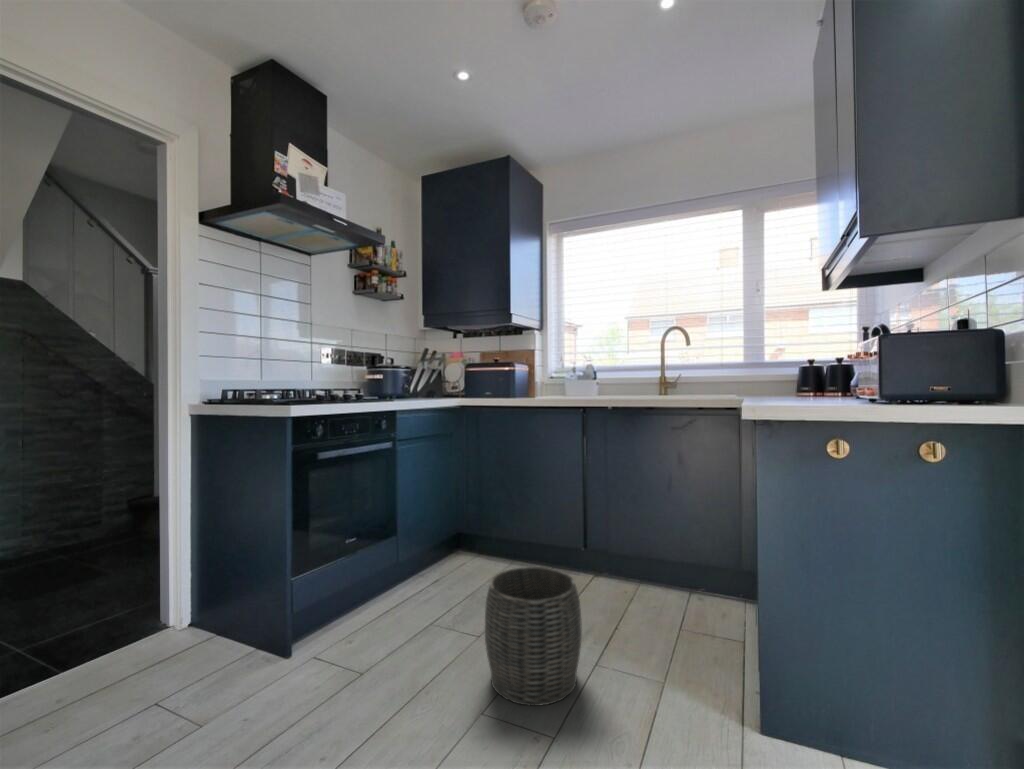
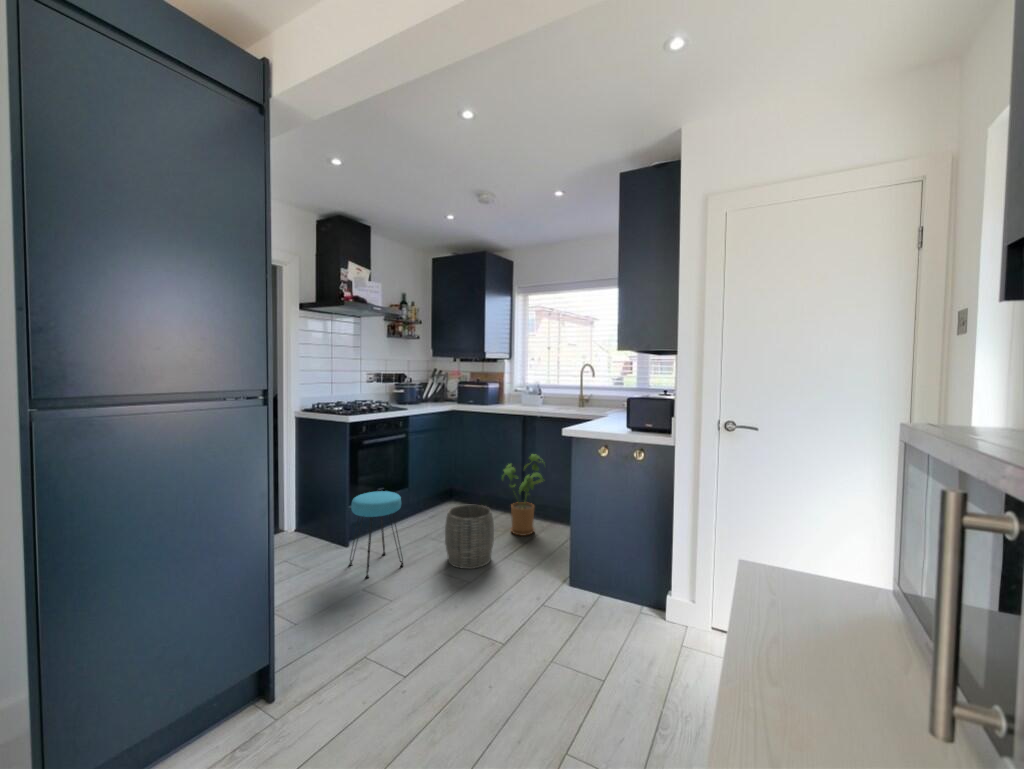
house plant: none [563,469,649,616] -> present [502,454,544,536]
stool: none [289,549,406,747] -> present [349,491,403,578]

